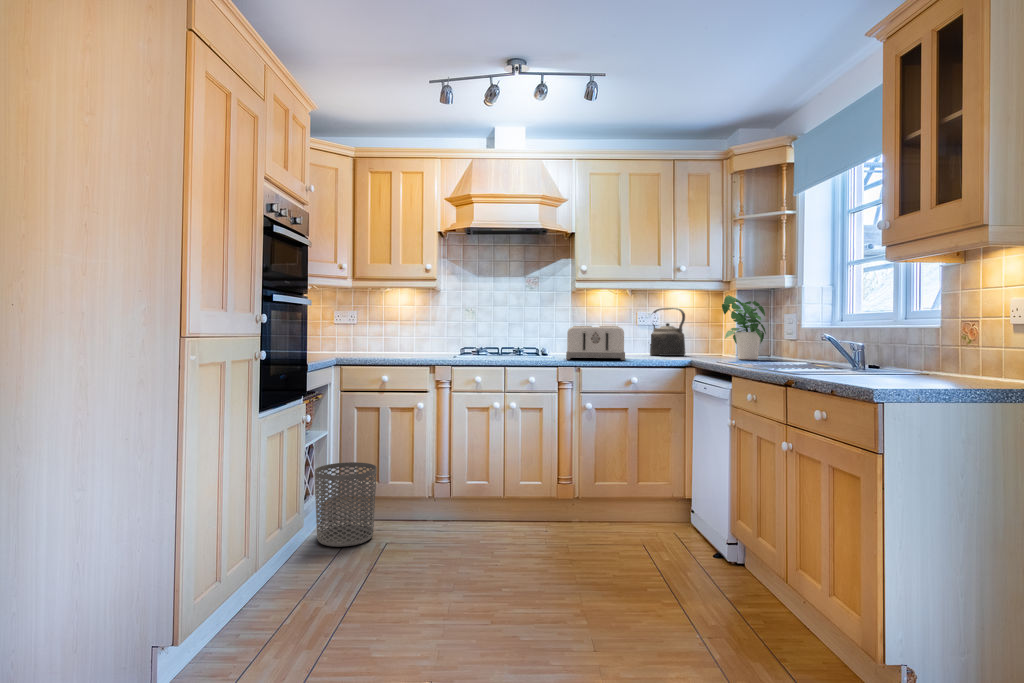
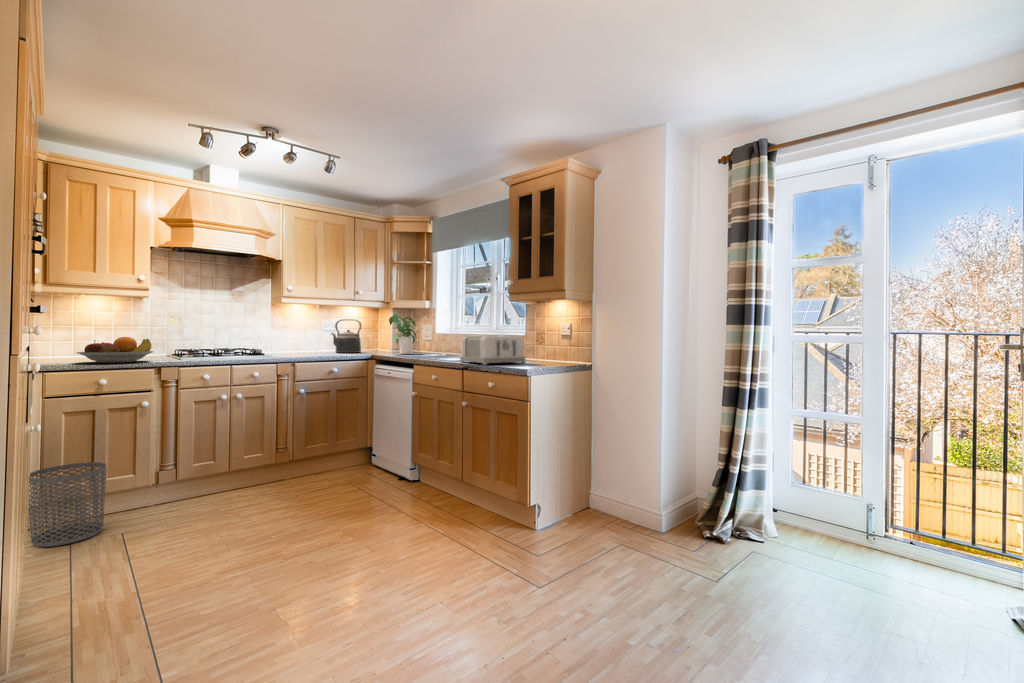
toaster: present [566,326,625,360] -> present [460,335,525,365]
fruit bowl: none [366,331,431,359] -> present [77,337,153,363]

